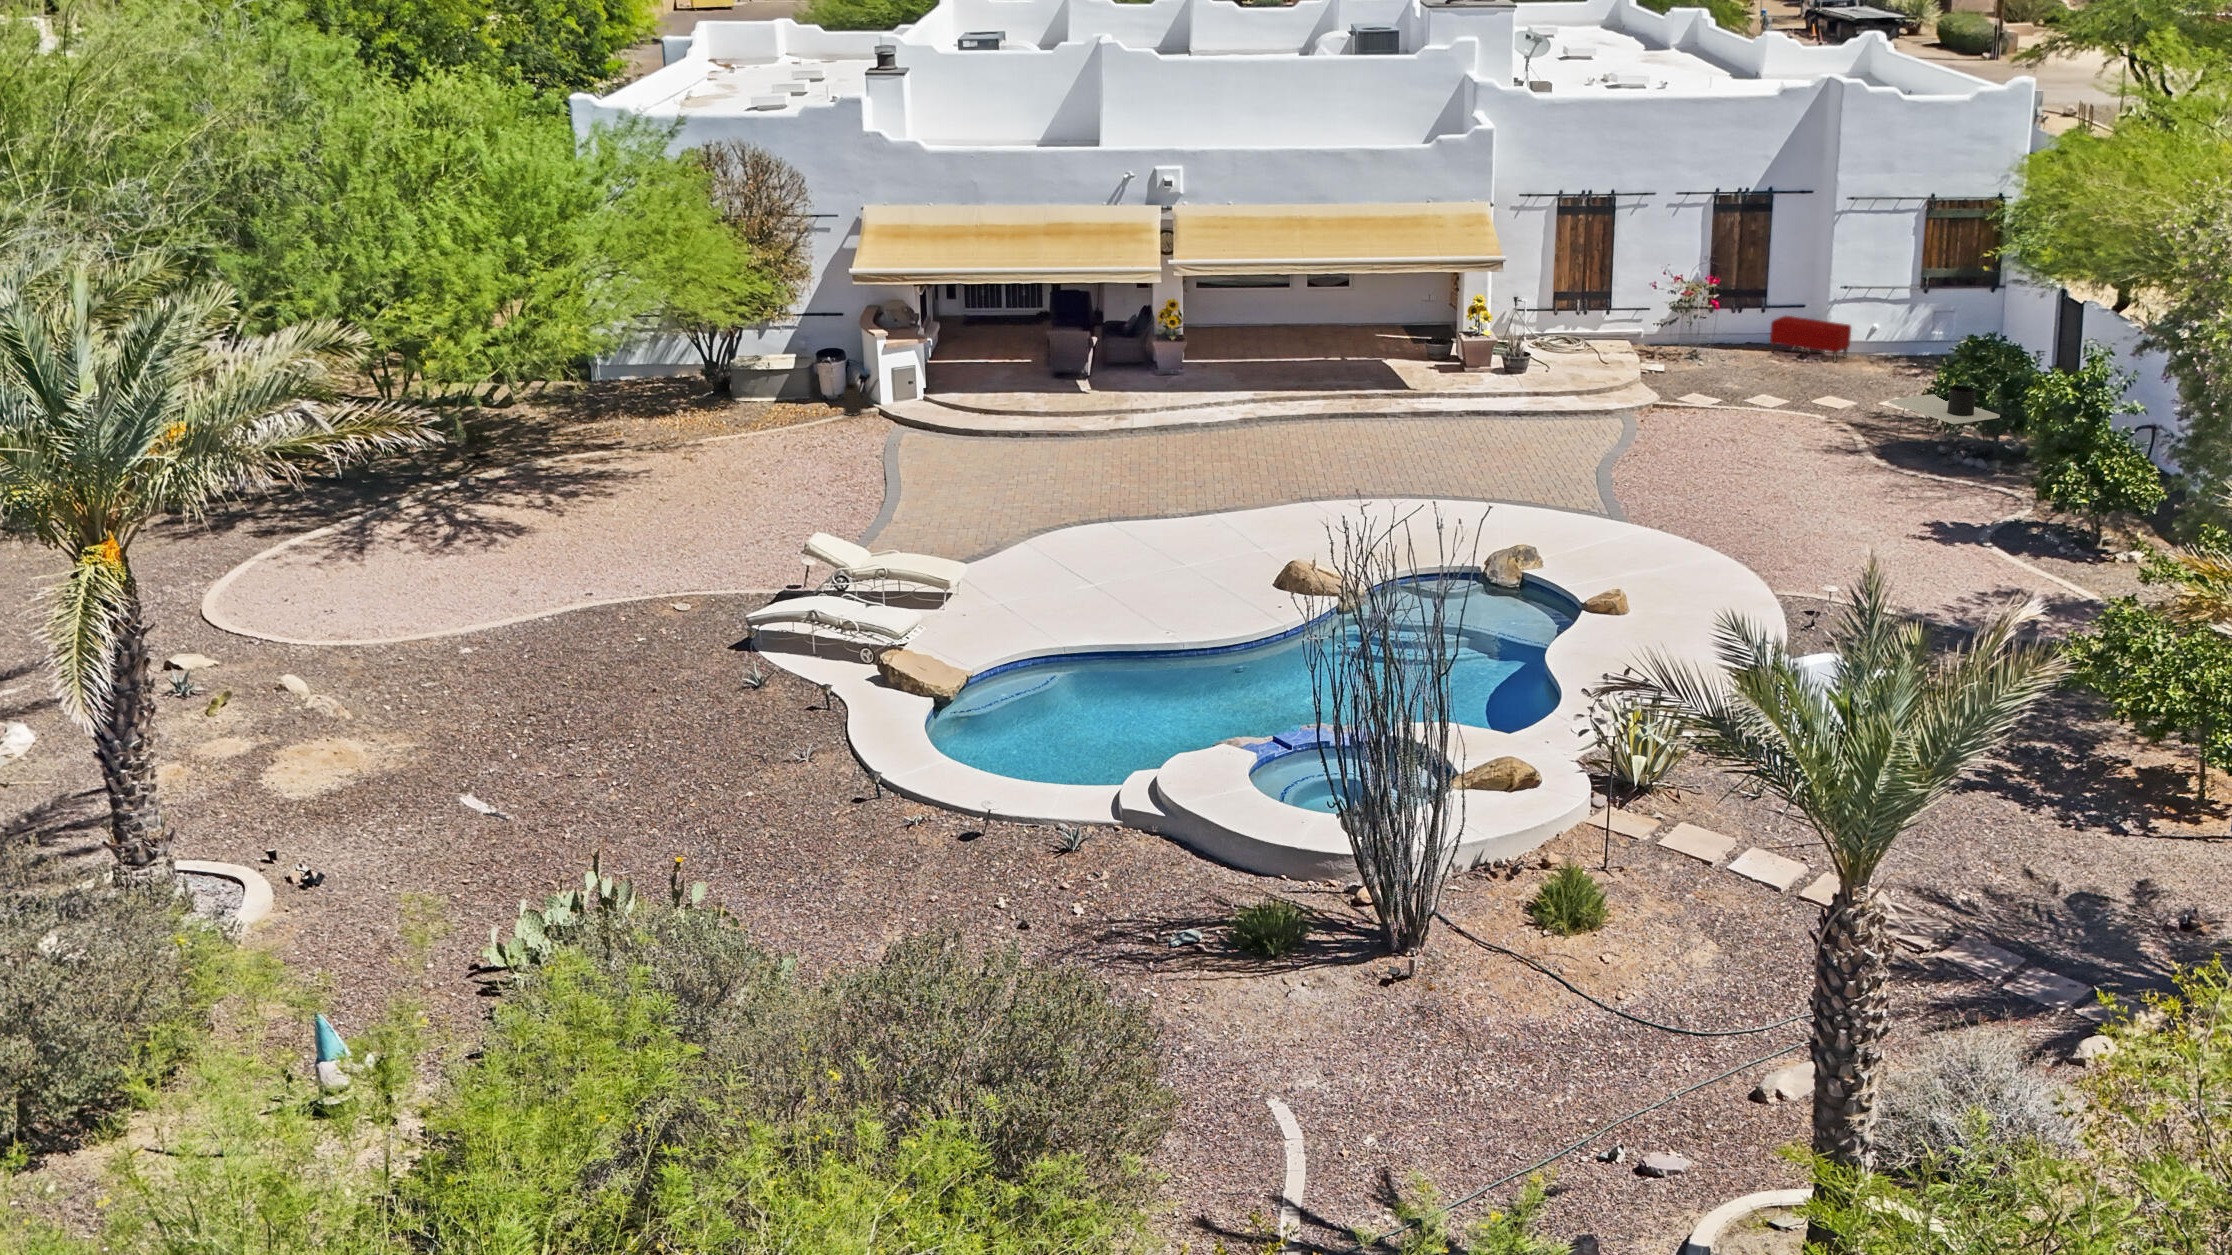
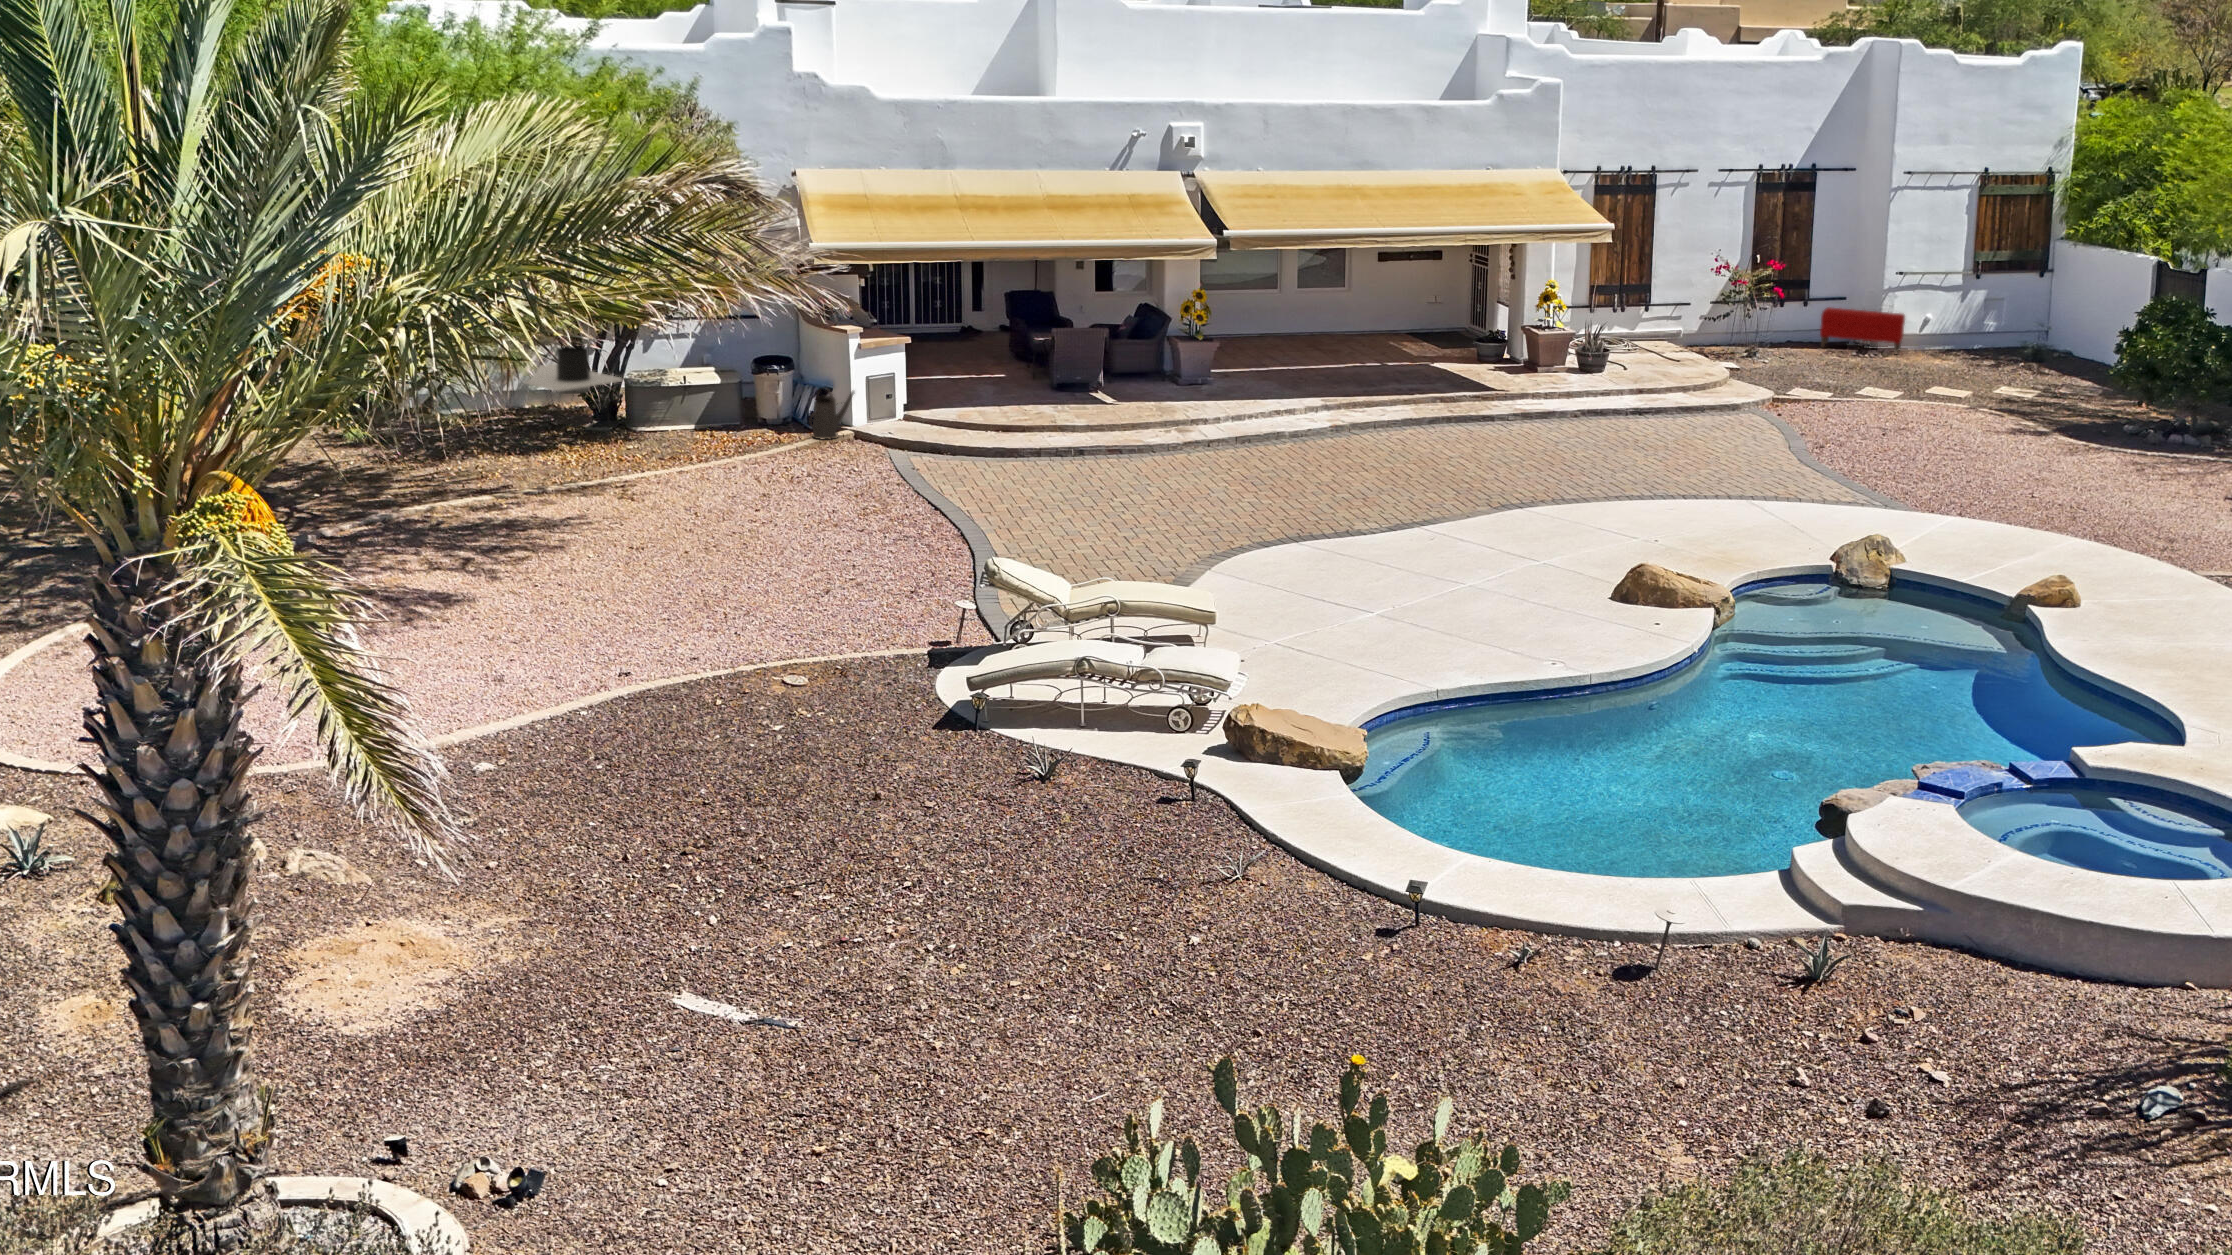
side table: present [1889,386,2000,460] -> present [507,346,622,425]
potted tree: present [464,417,494,462] -> none [292,438,347,513]

